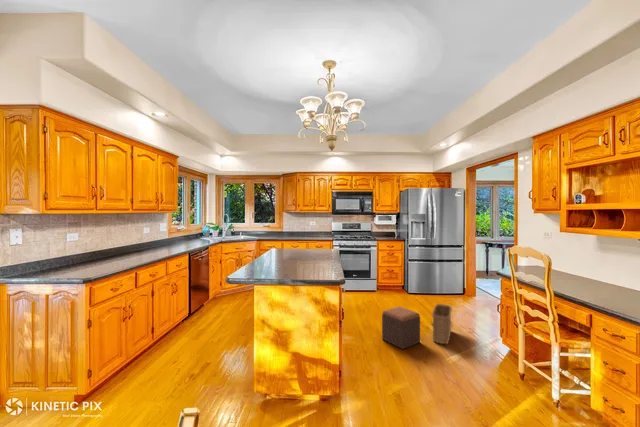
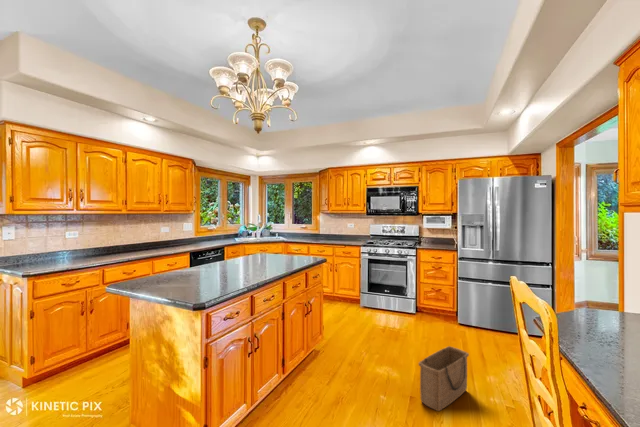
footstool: present [382,307,420,349] -> none [353,341,400,402]

